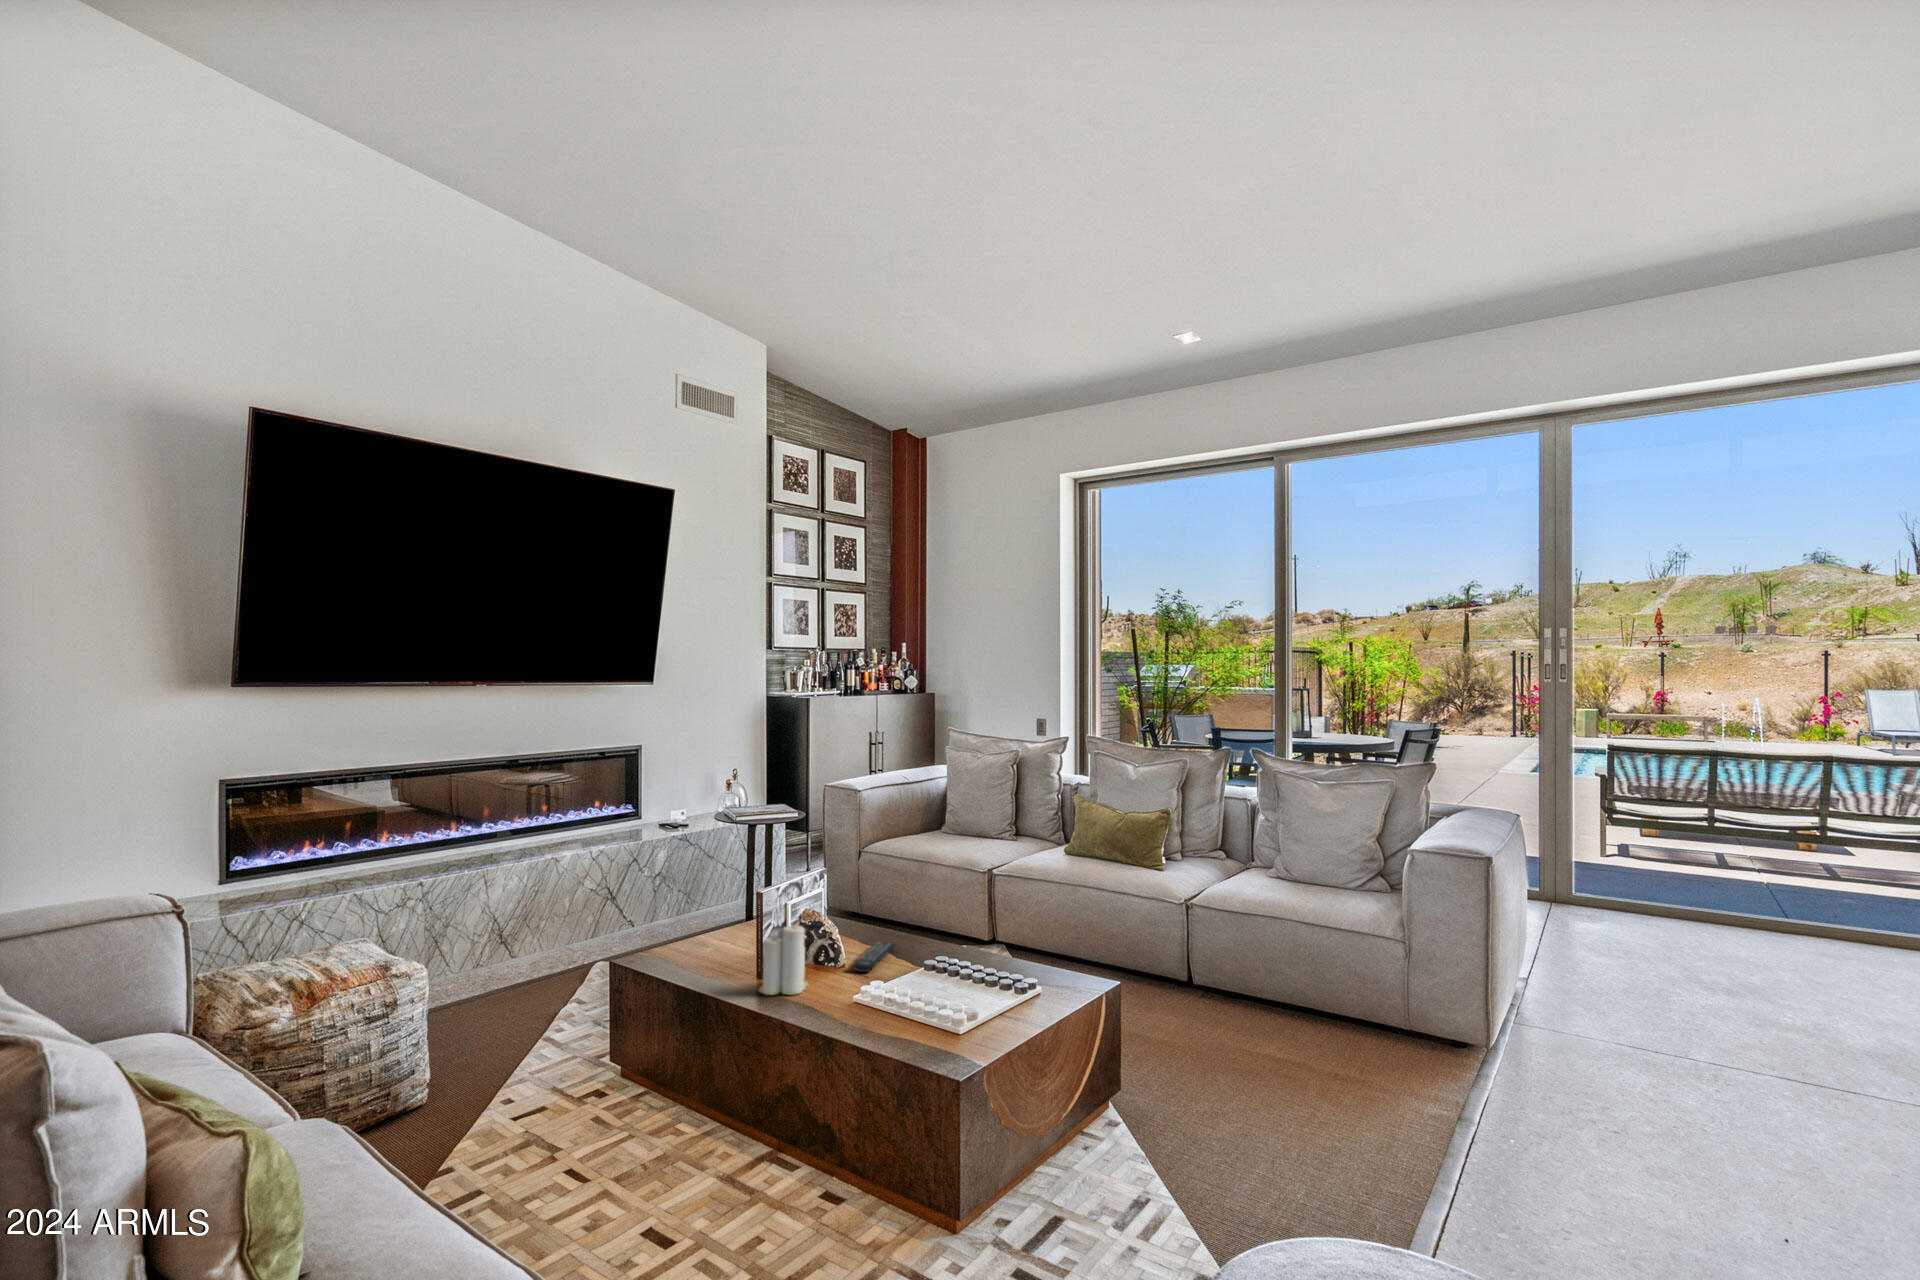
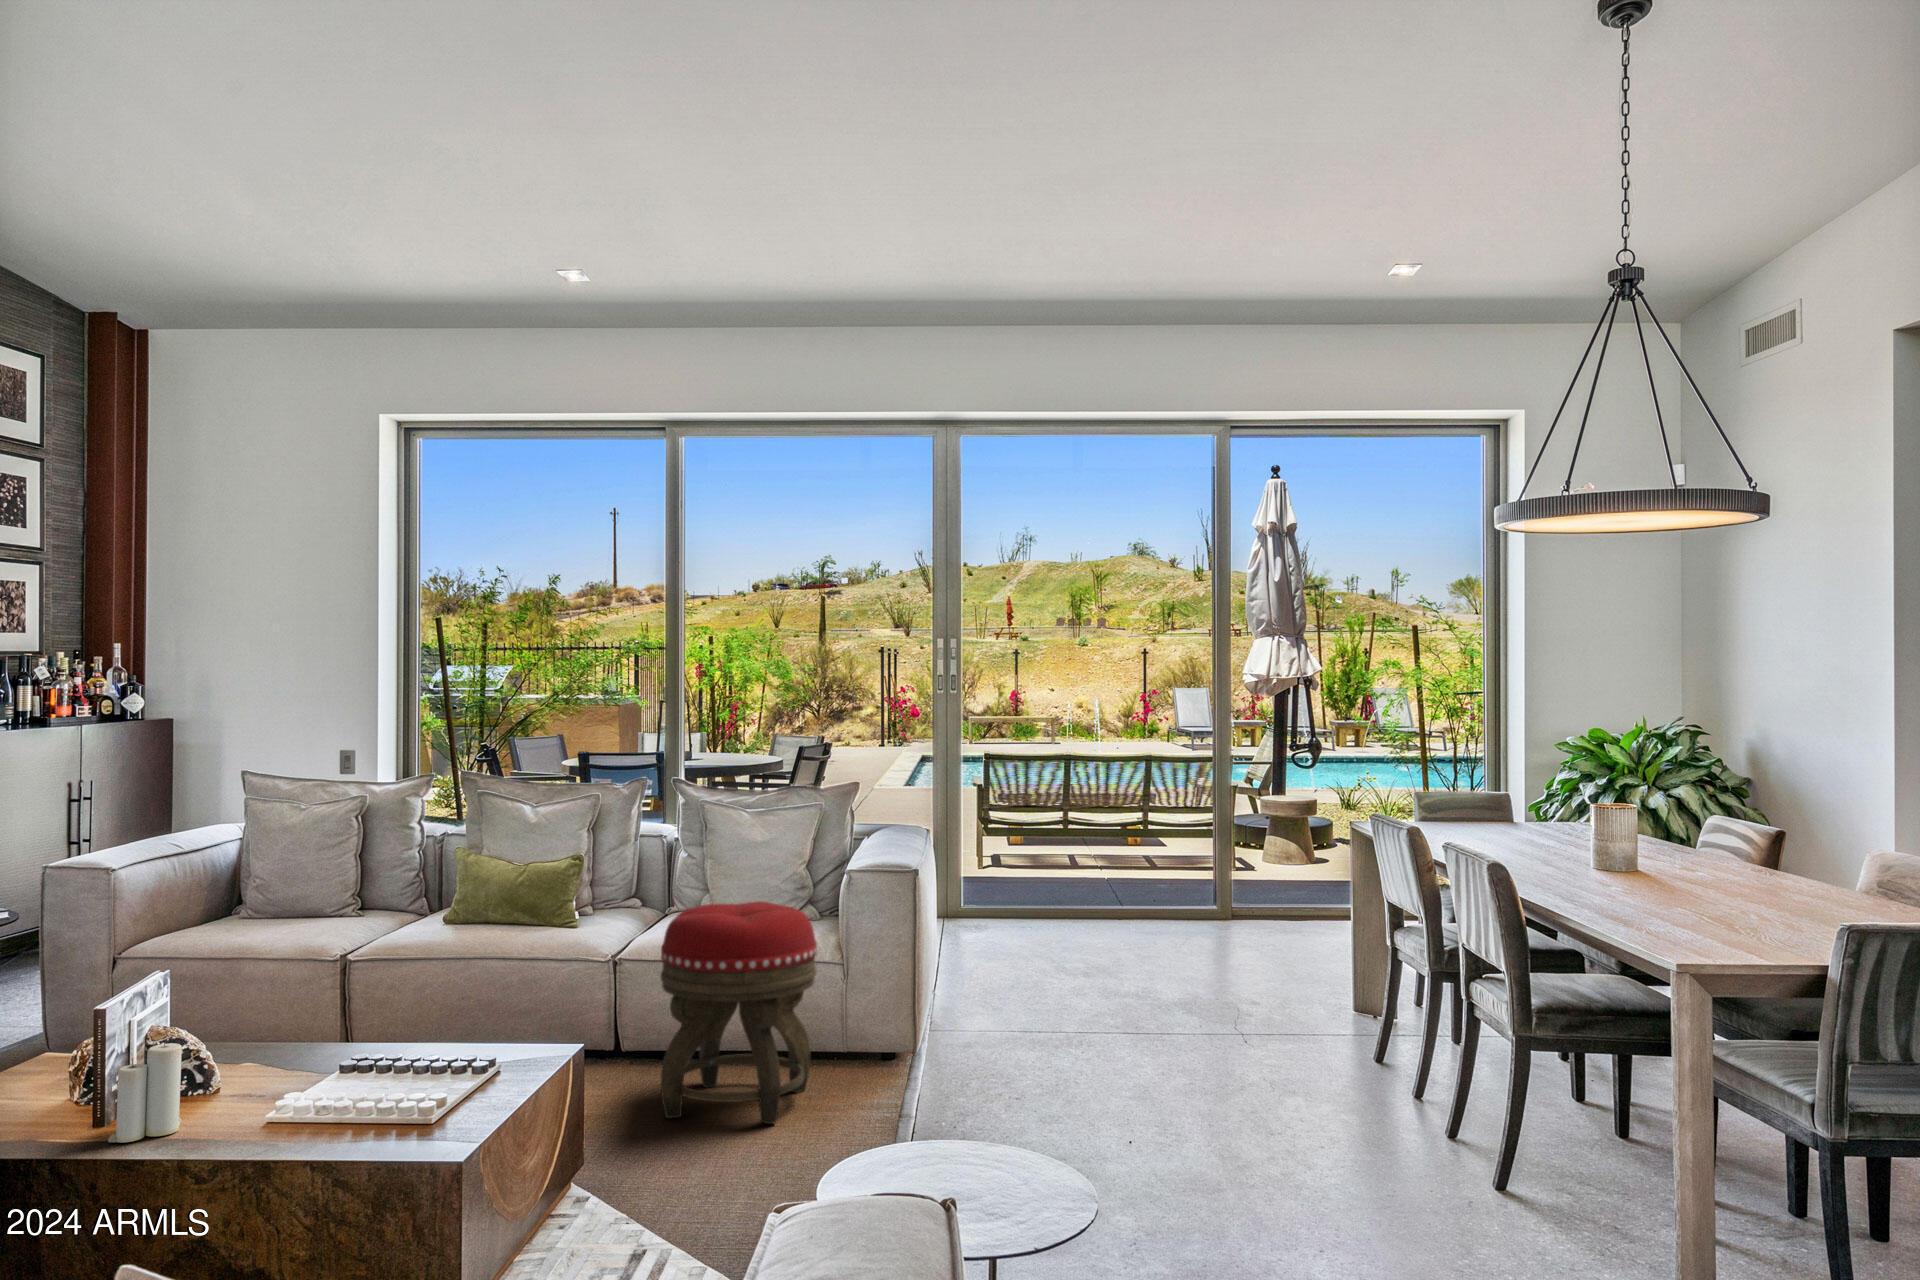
footstool: none [1209,869,1365,1093] -> present [660,901,817,1124]
remote control: present [853,942,895,972] -> none [235,1054,277,1093]

